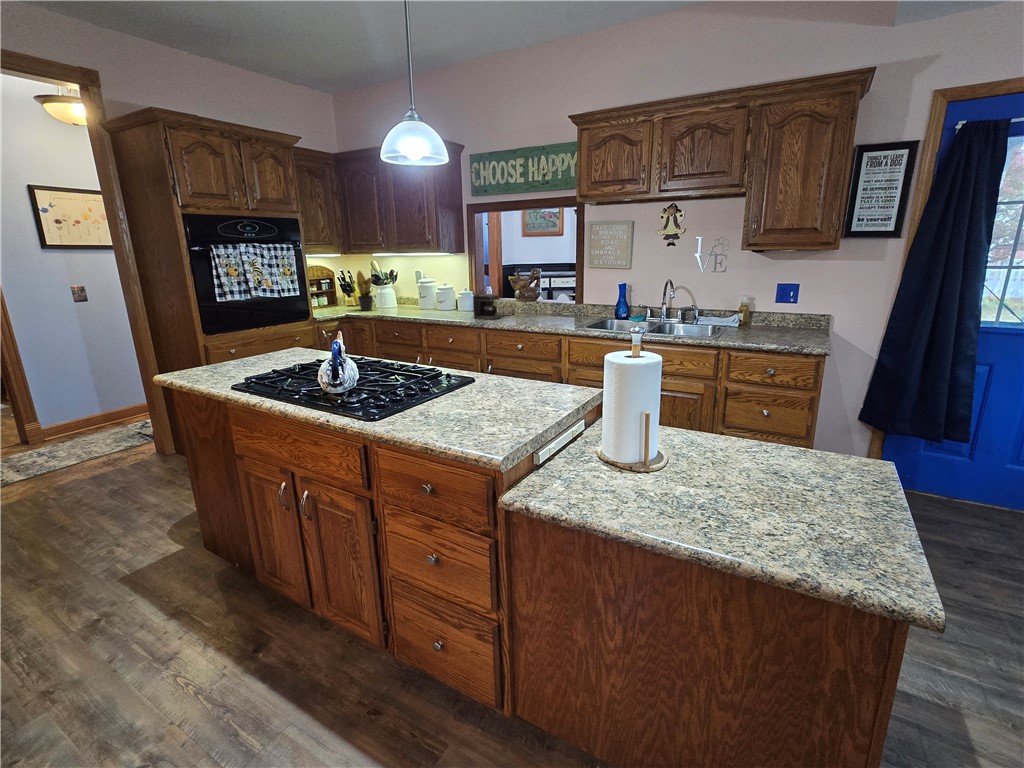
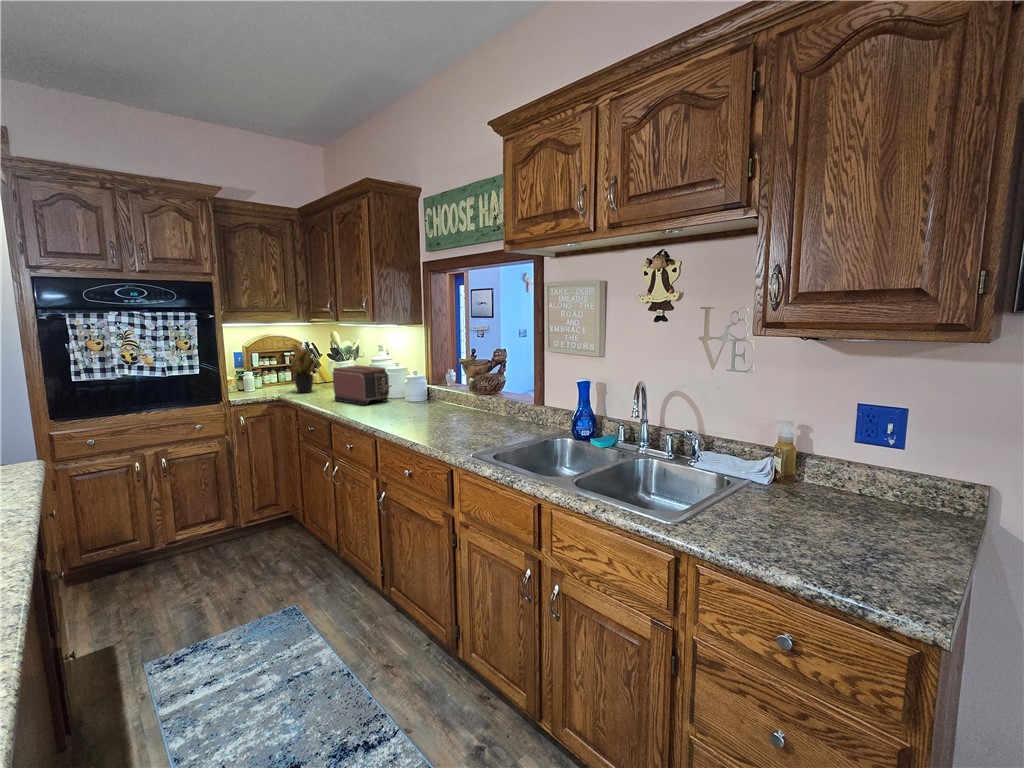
toaster: none [407,286,452,314] -> present [332,365,389,405]
coffee maker: present [473,294,515,320] -> none [381,383,452,423]

